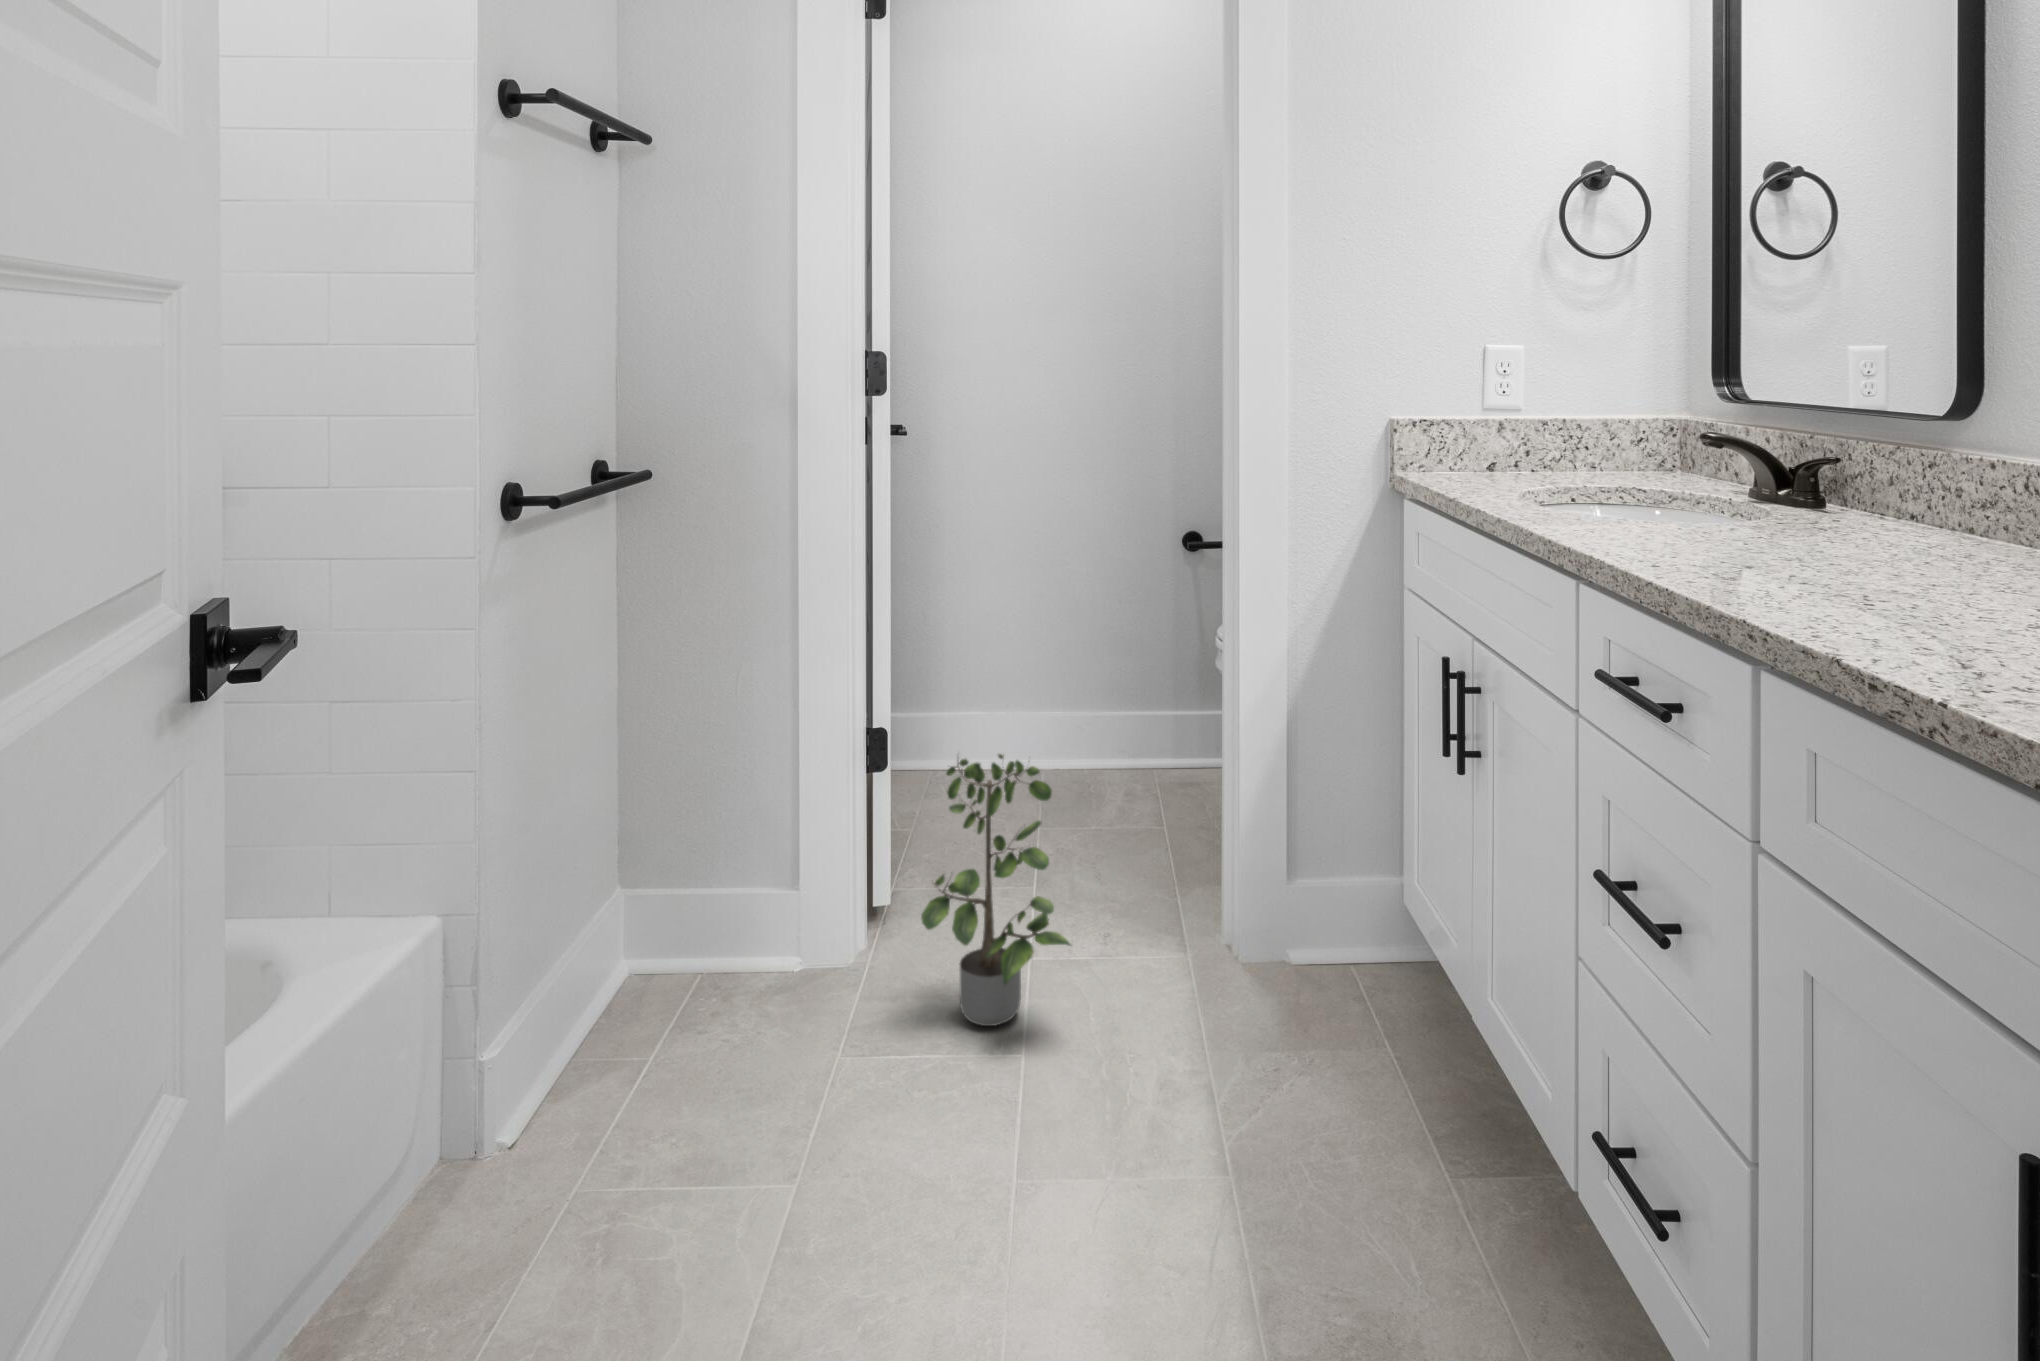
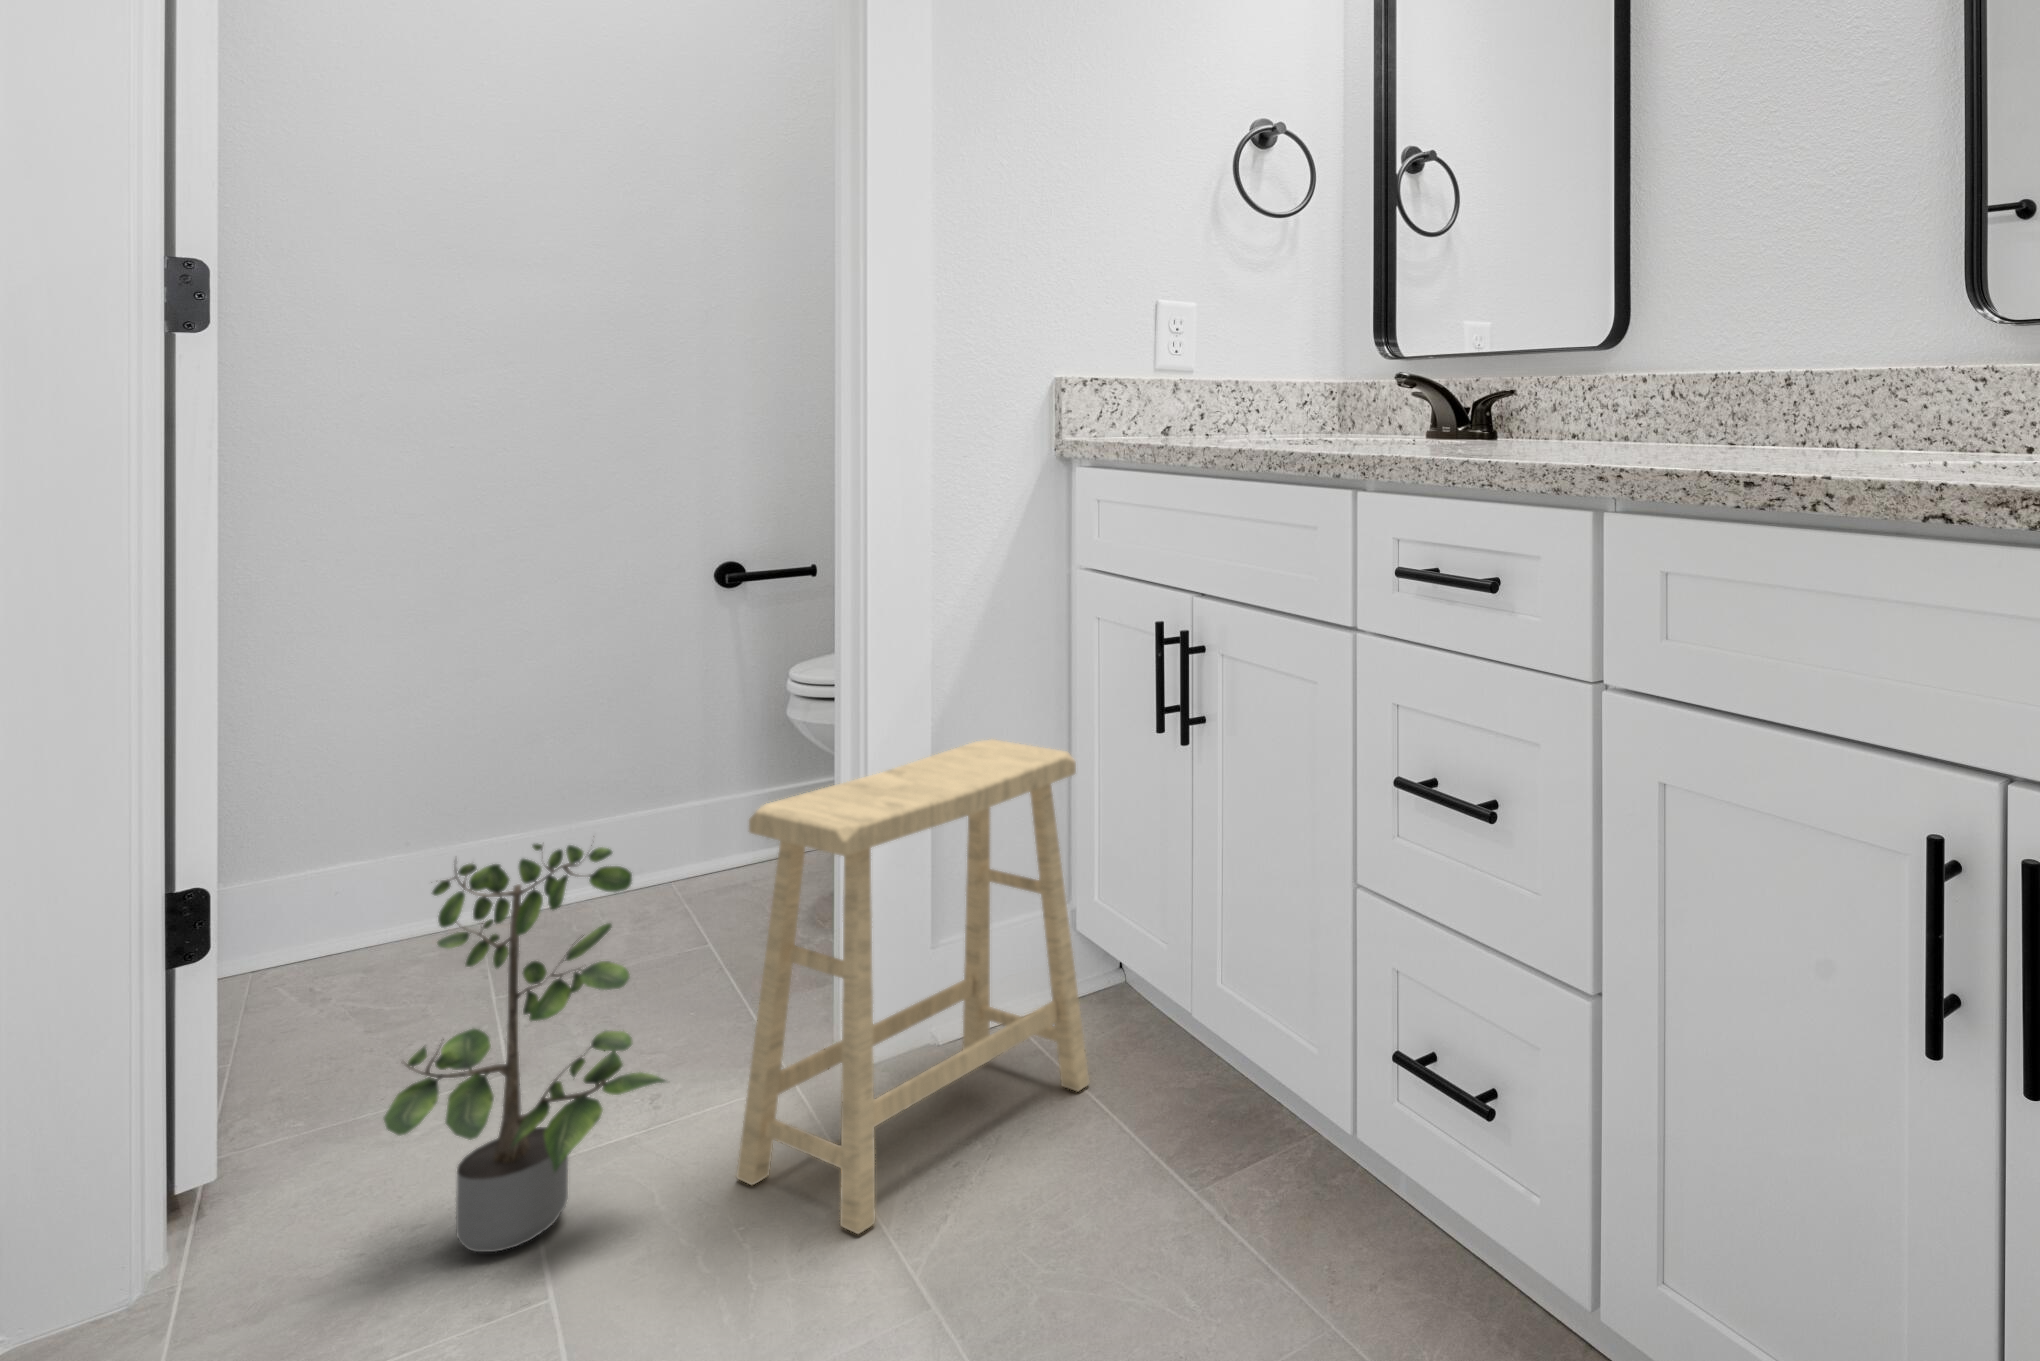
footstool: none [1119,733,1382,1109] -> present [737,739,1089,1234]

